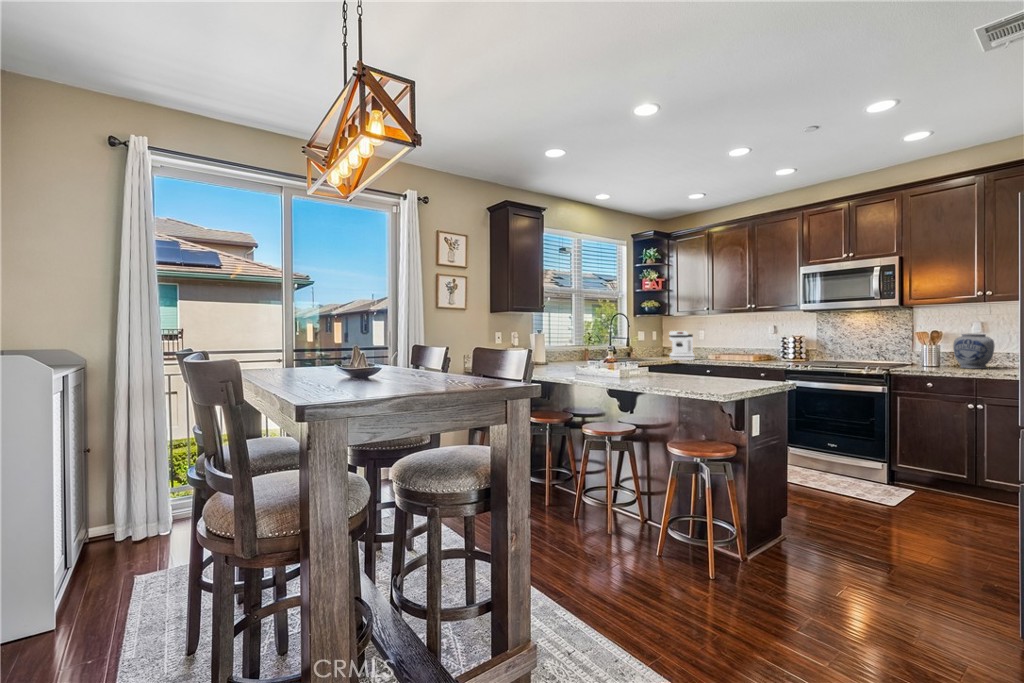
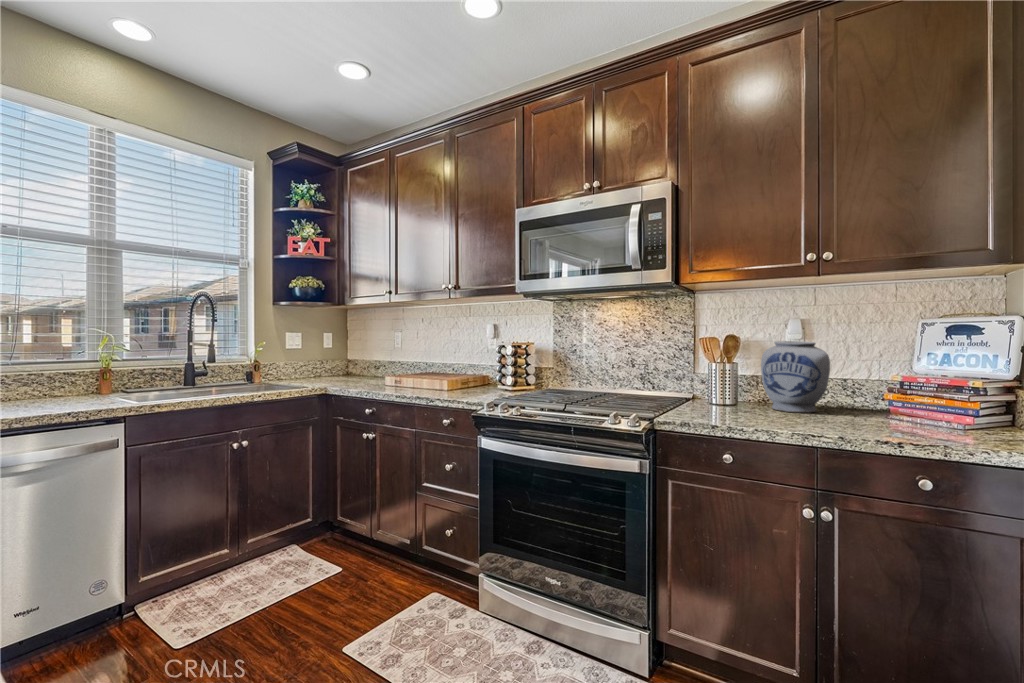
coffee maker: present [669,331,695,360] -> none [308,332,359,387]

